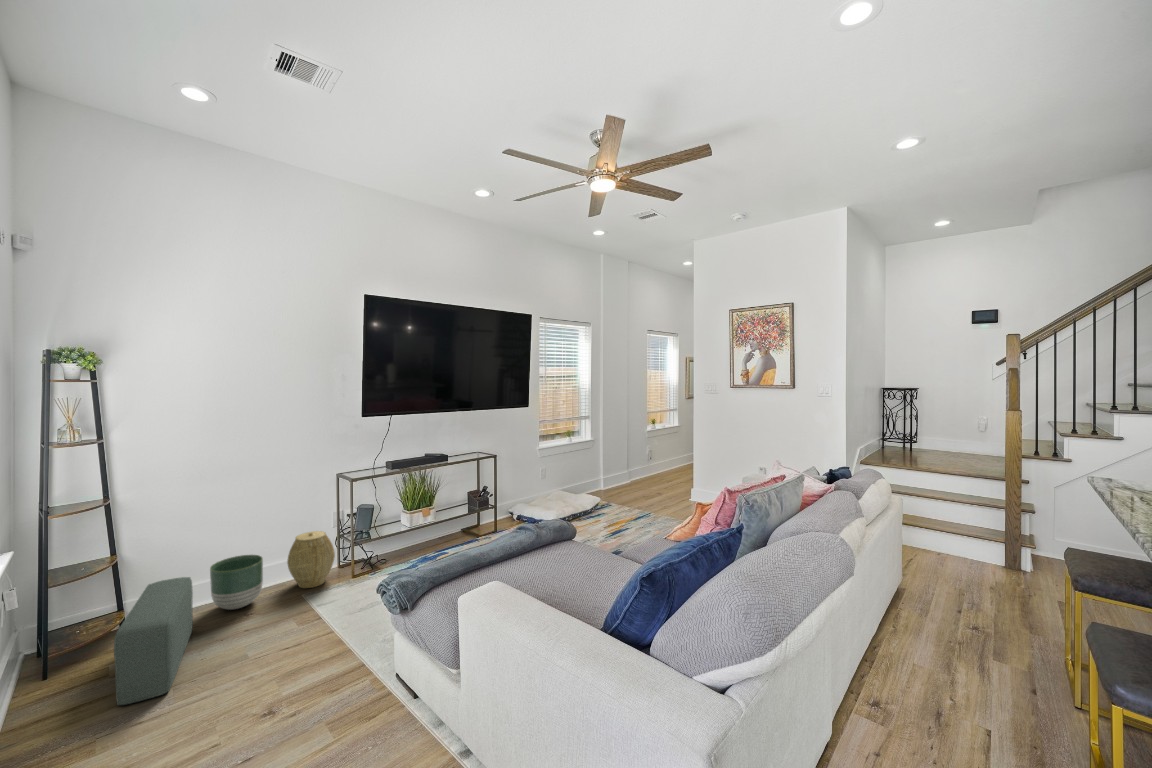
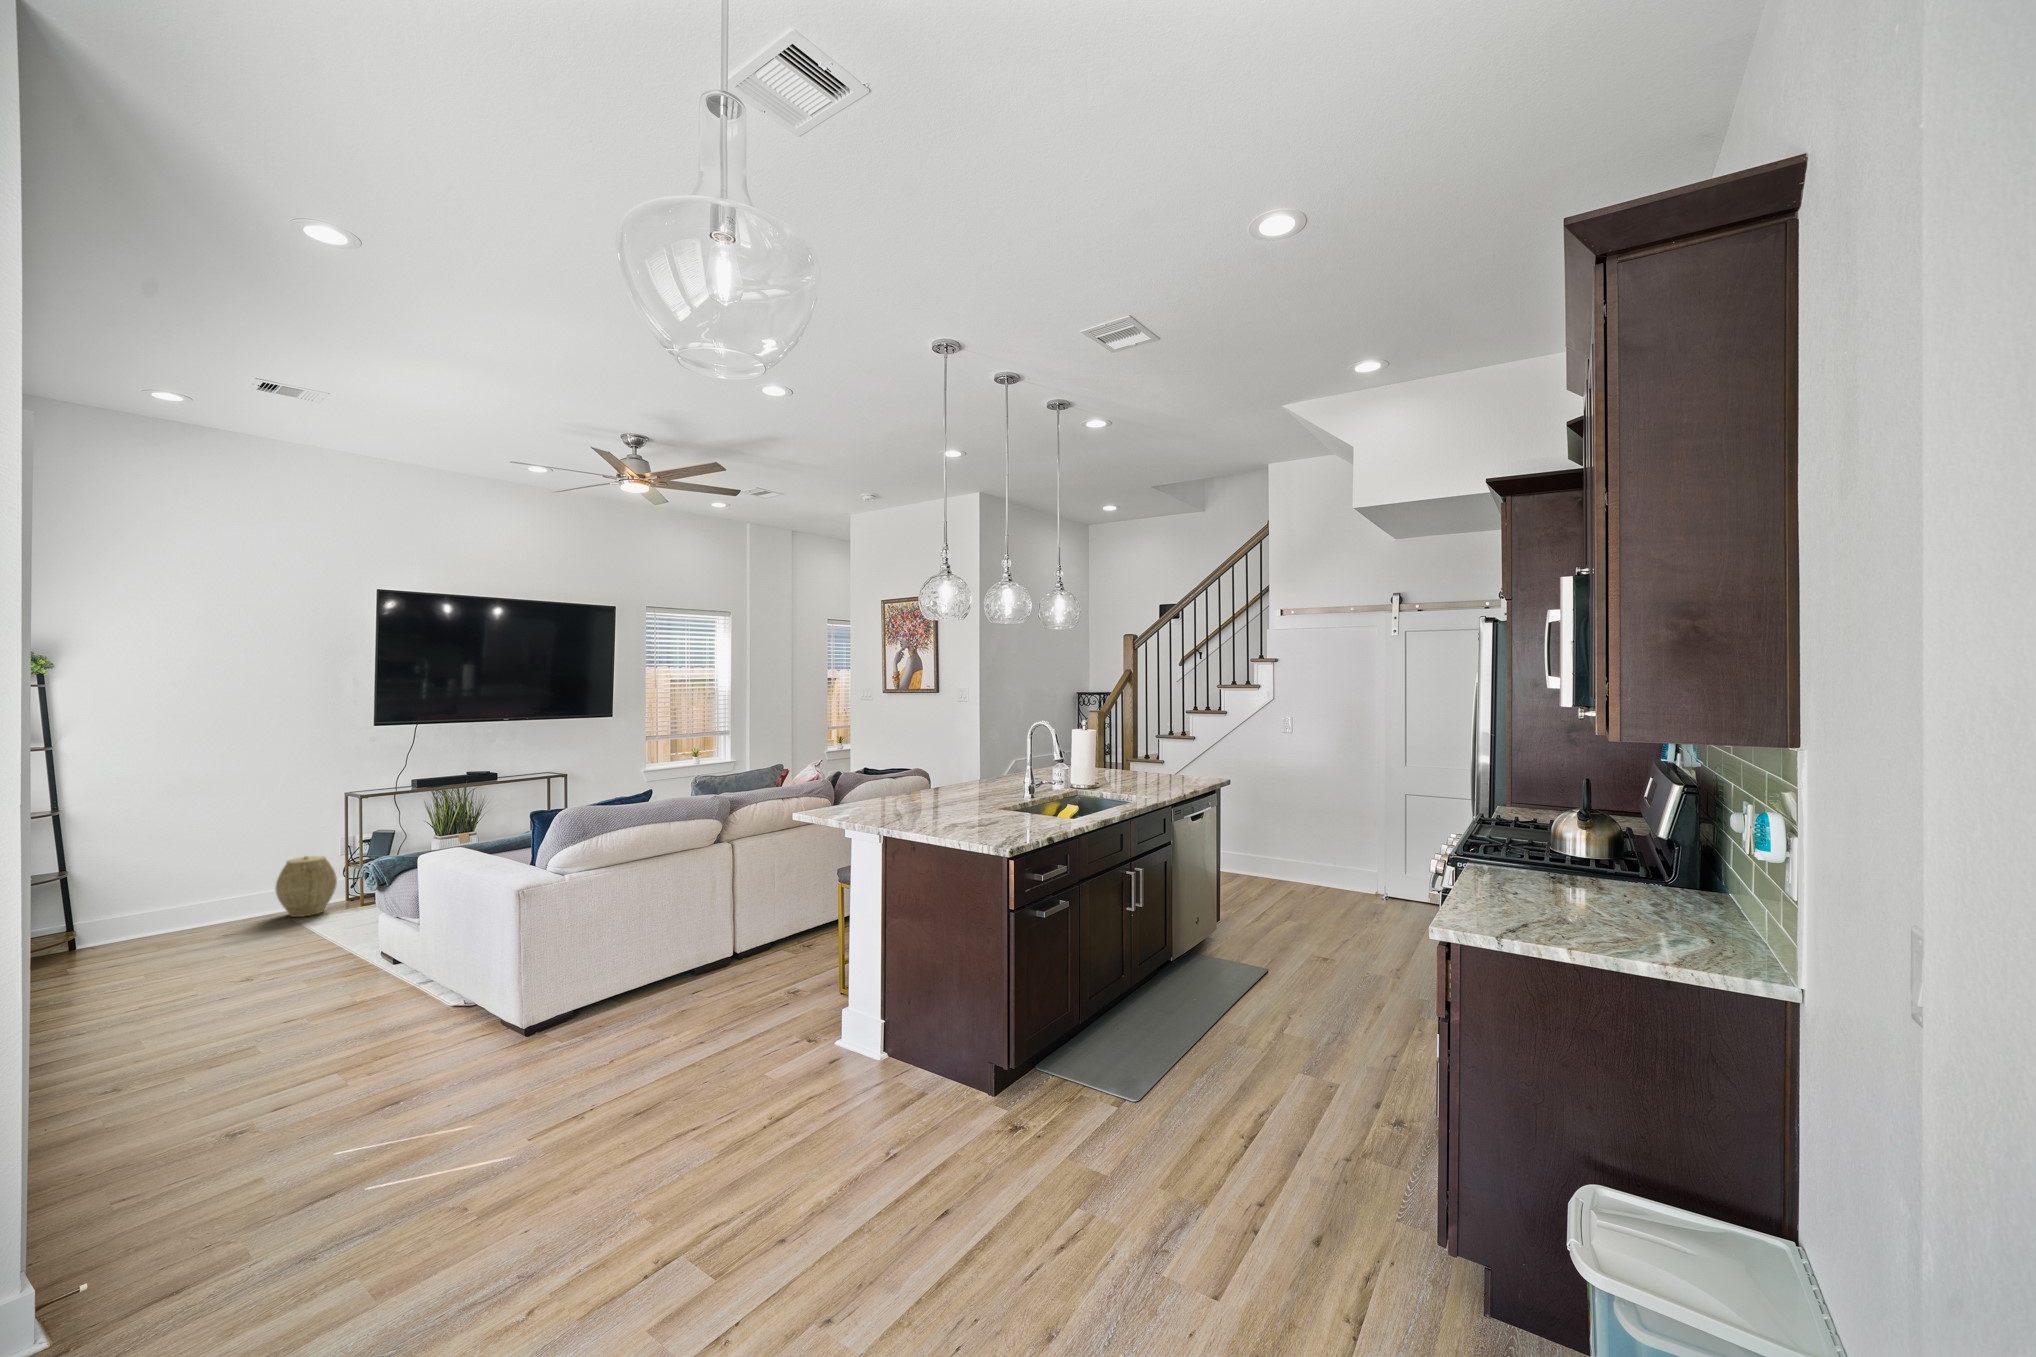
planter: present [210,555,263,610] -> none [177,879,243,934]
pouf: present [114,577,193,705] -> none [74,891,156,990]

